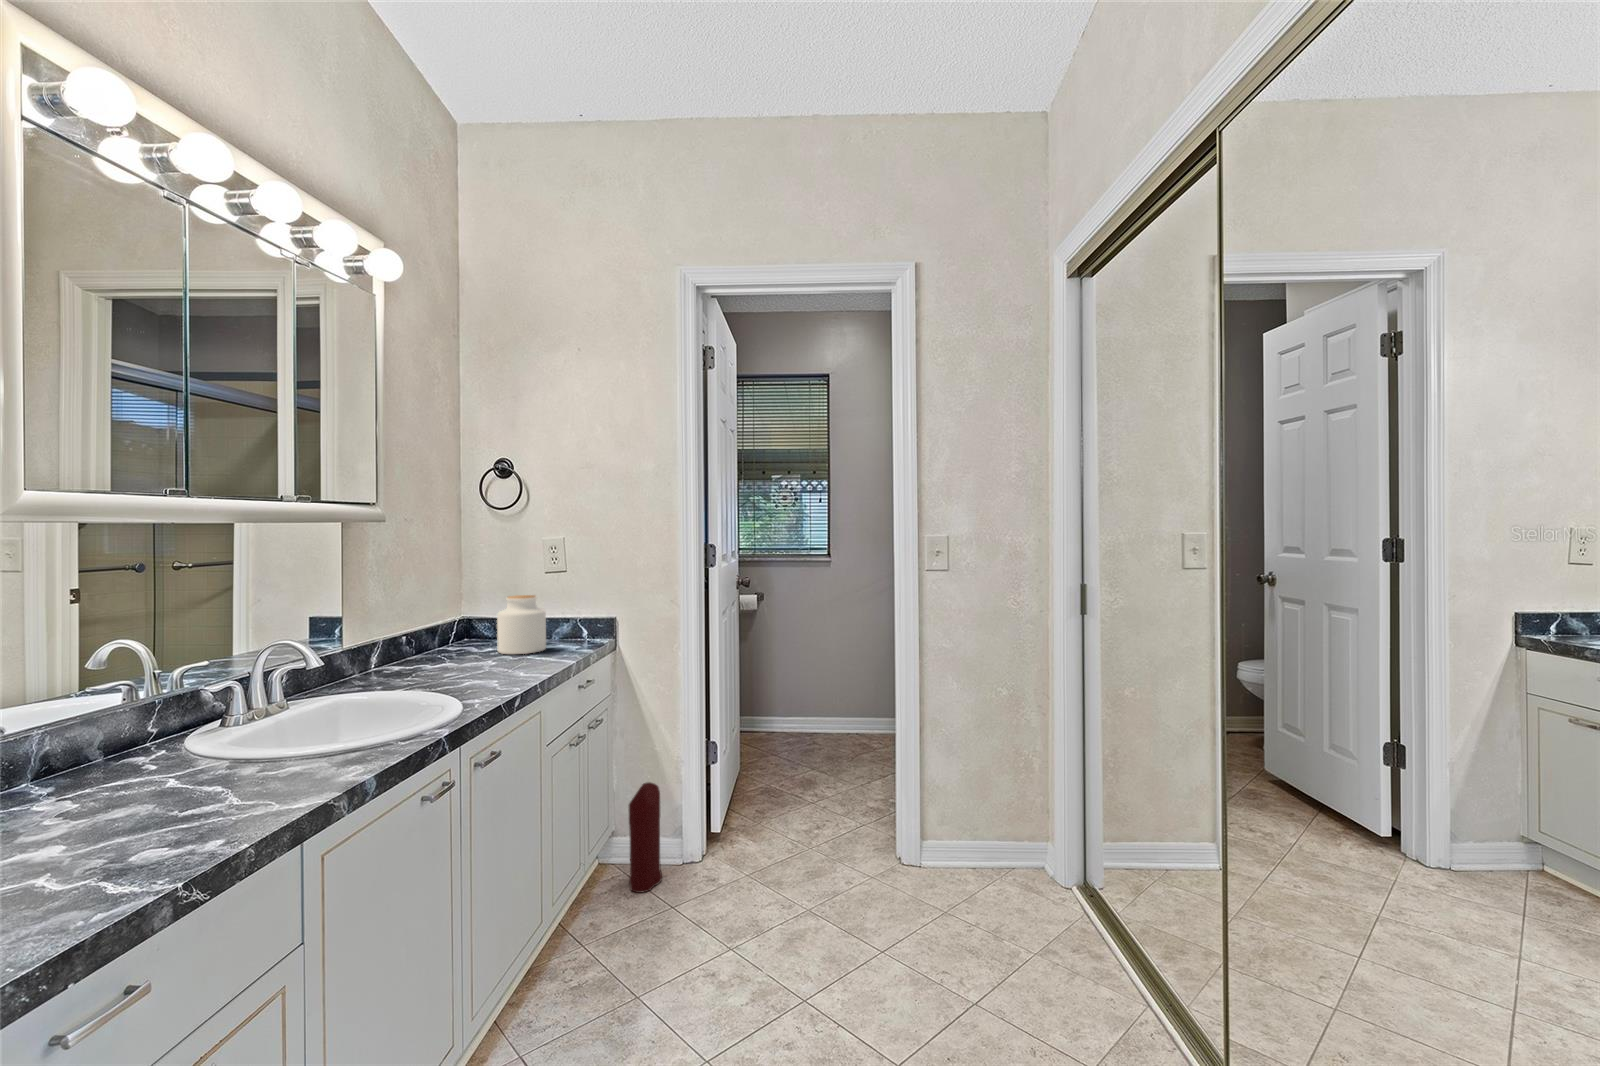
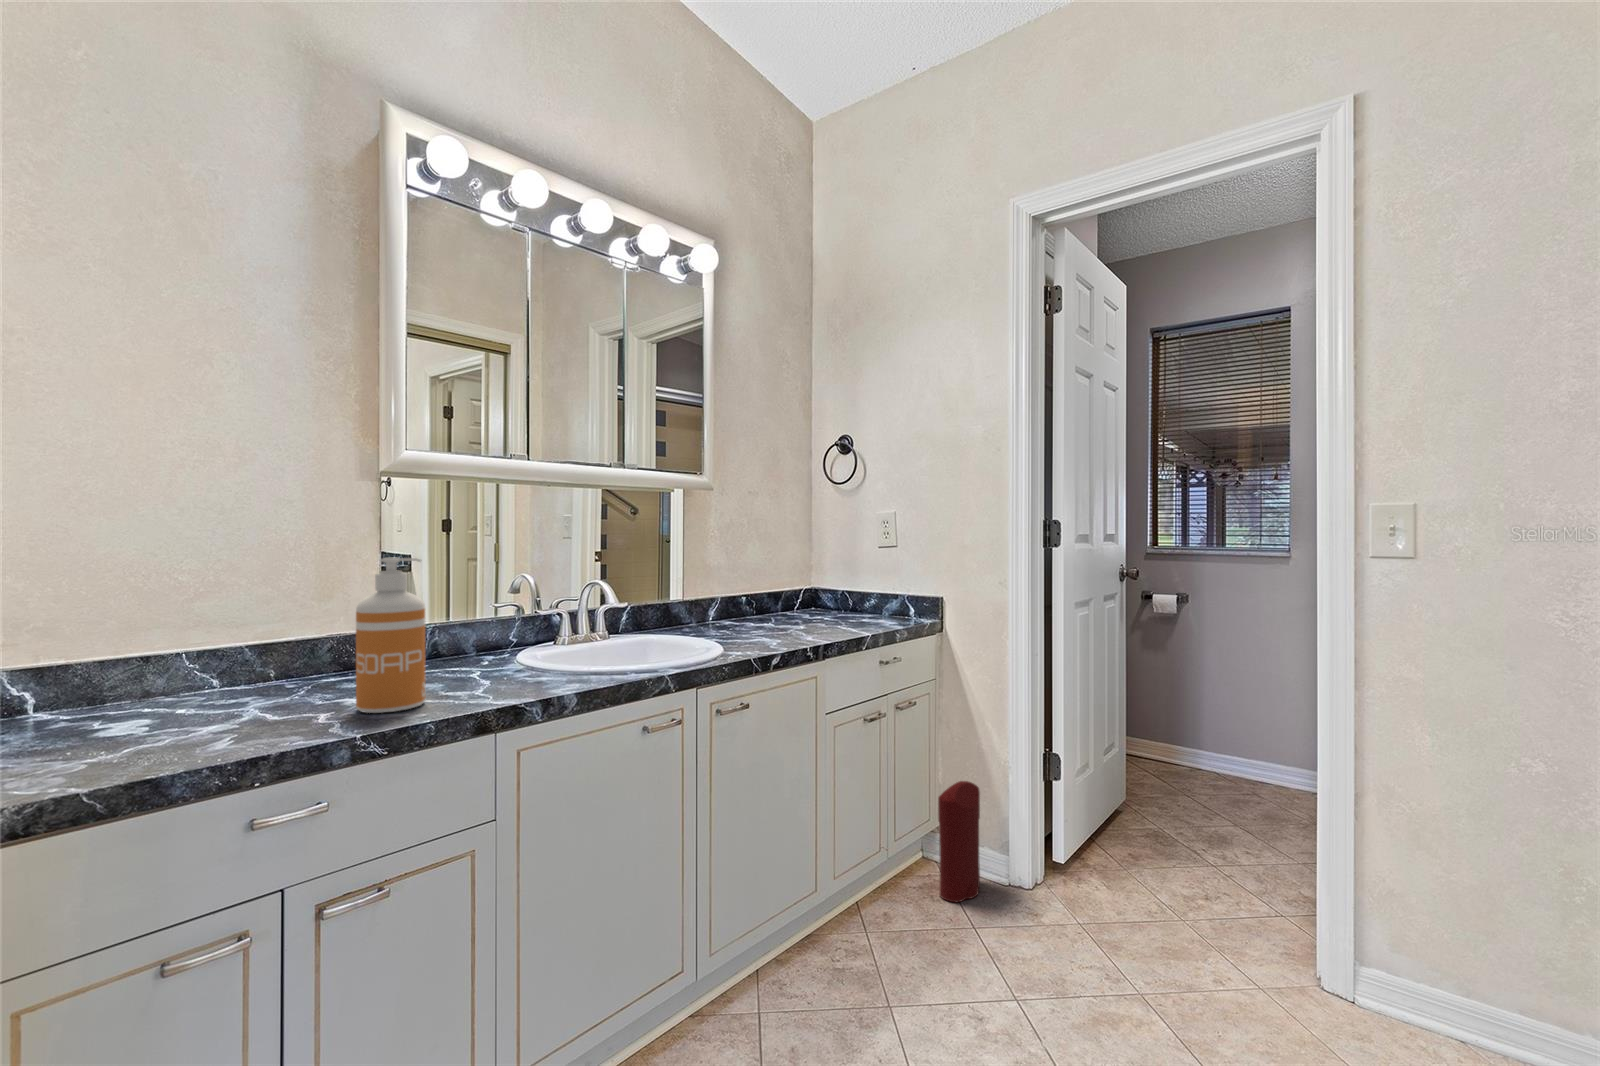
jar: present [497,595,546,654] -> none [822,565,867,622]
soap dispenser: none [80,645,191,862] -> present [356,558,426,713]

